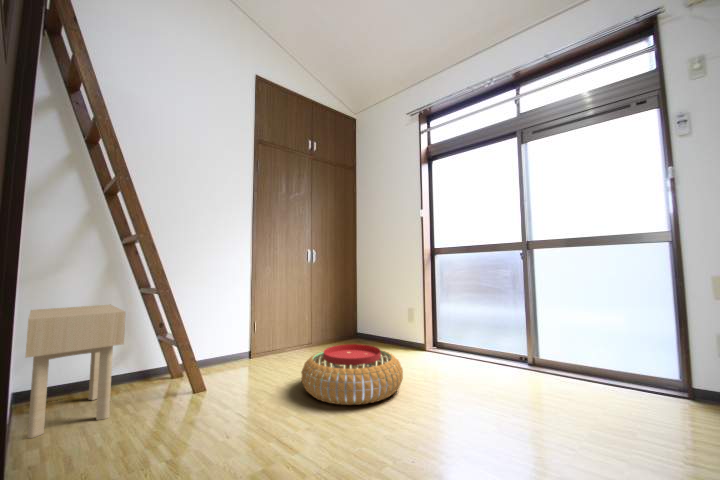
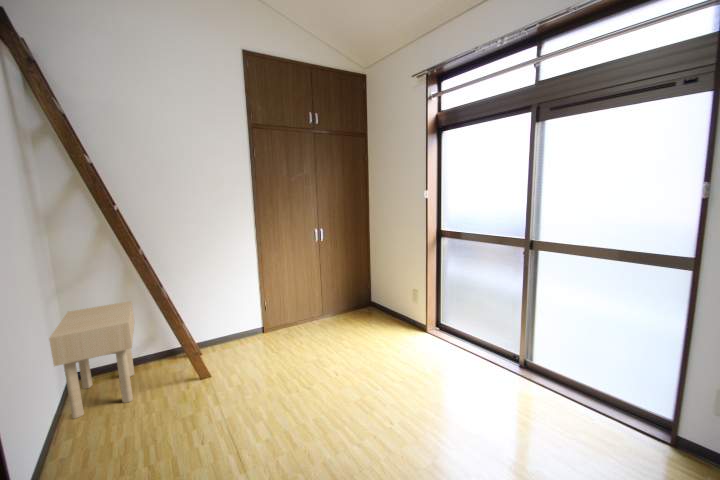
pouf: present [301,344,403,405] -> none [285,340,379,409]

